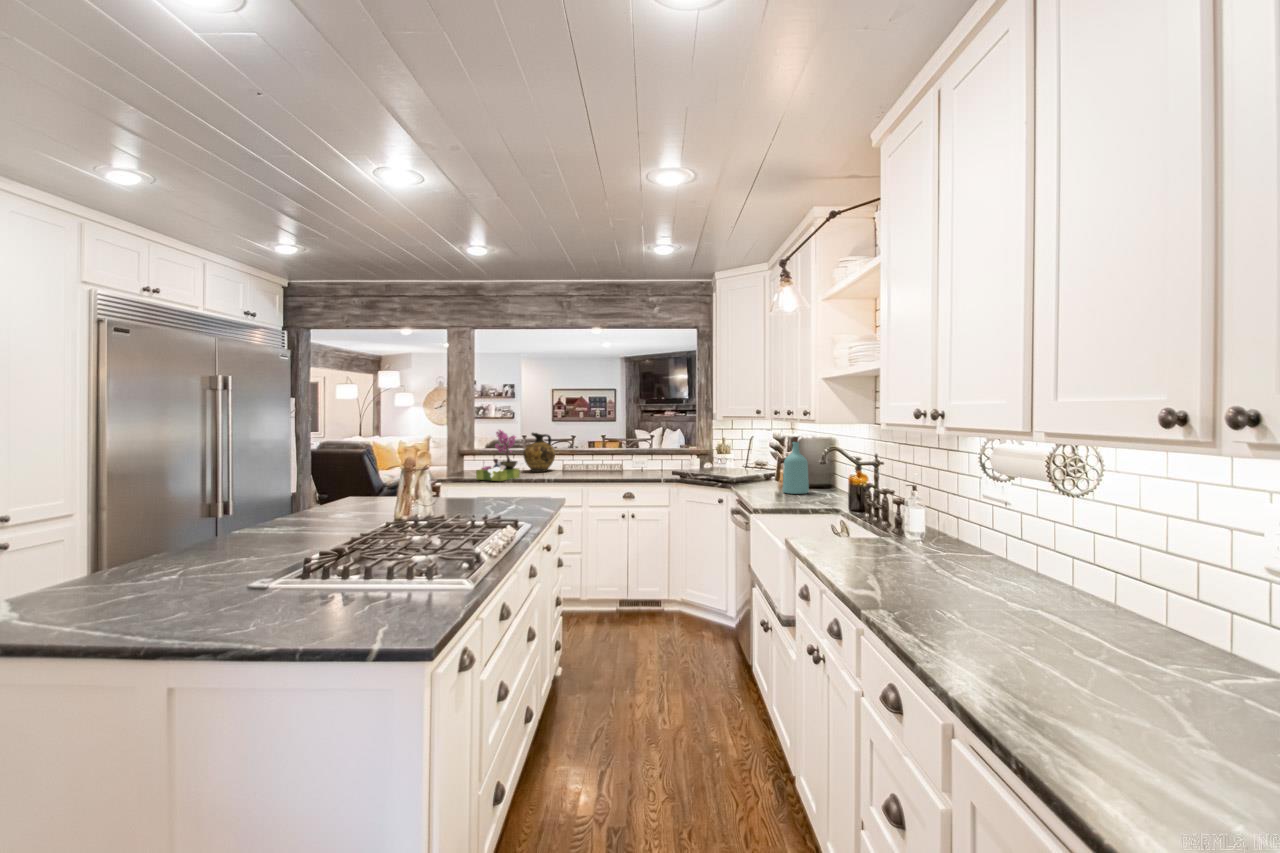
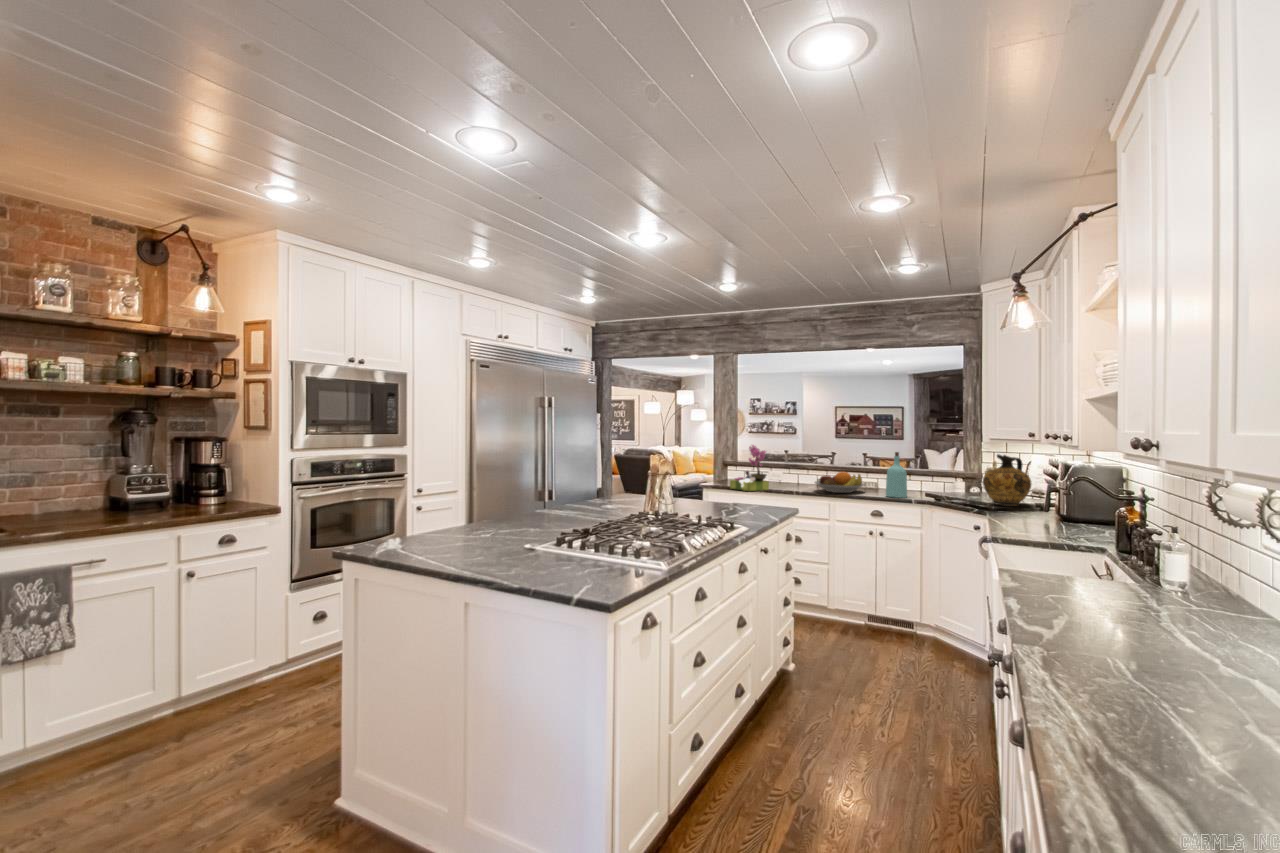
ceramic jug: present [523,433,555,472] -> present [983,454,1032,506]
bottle: present [782,437,809,494] -> present [886,452,907,498]
fruit bowl: none [567,454,616,476] -> present [815,472,864,493]

